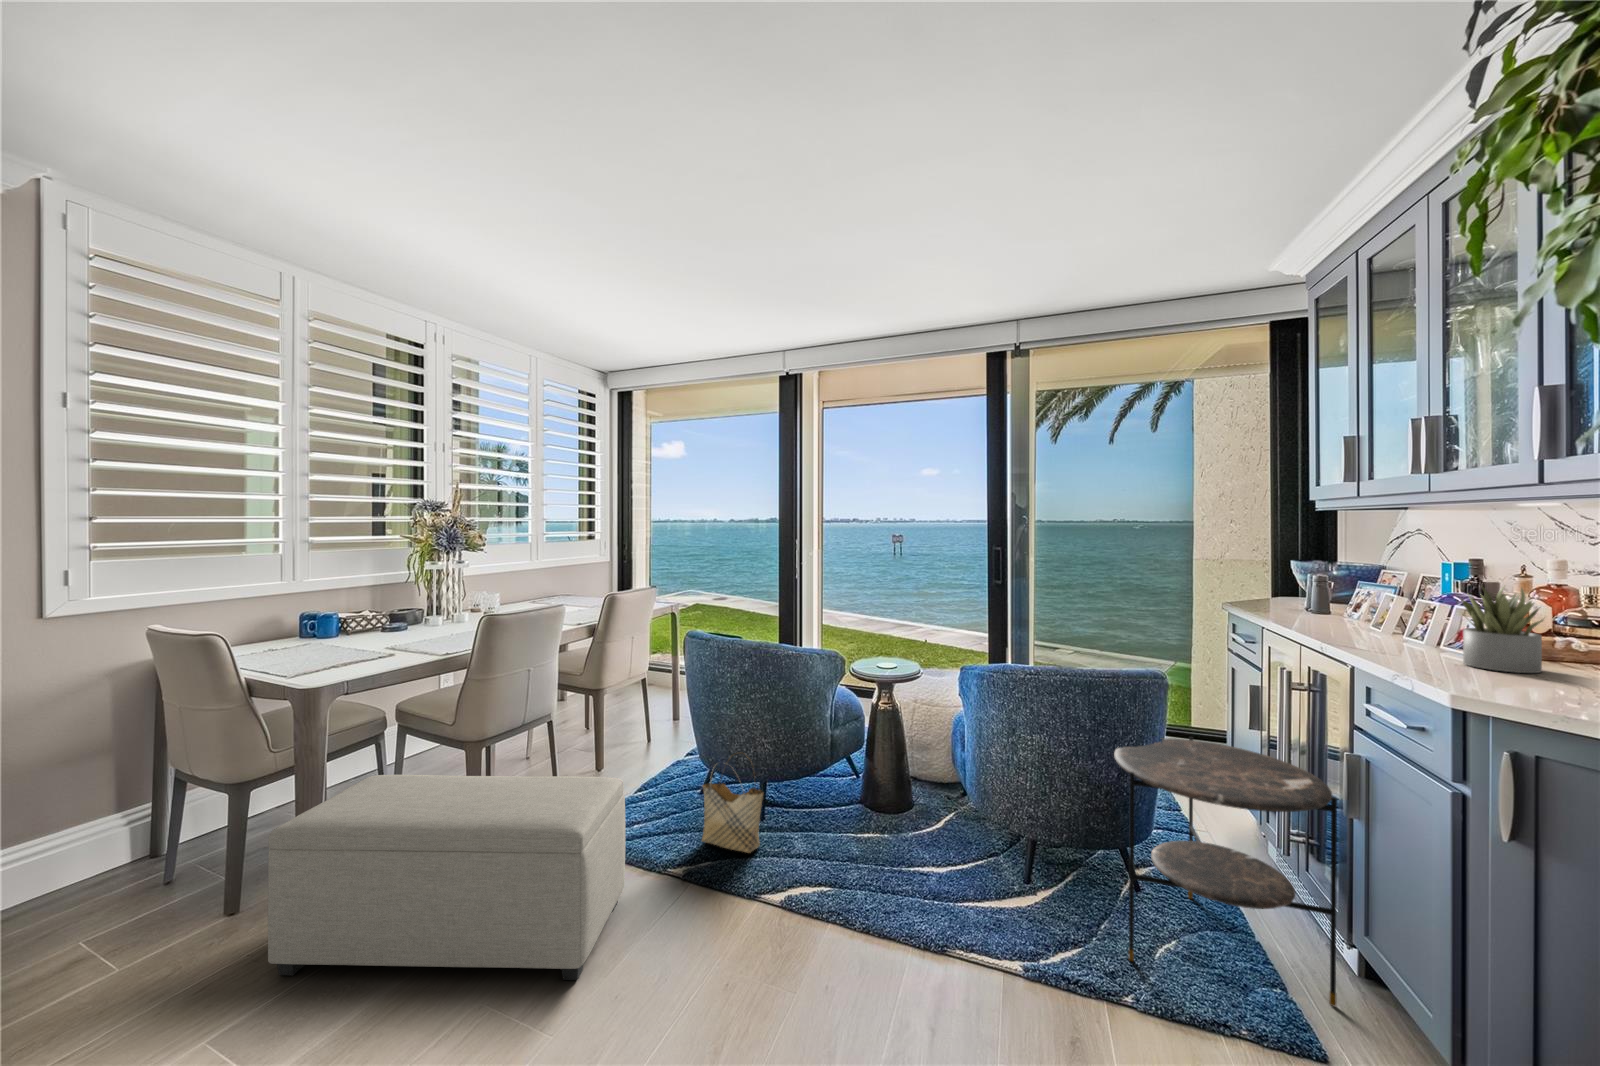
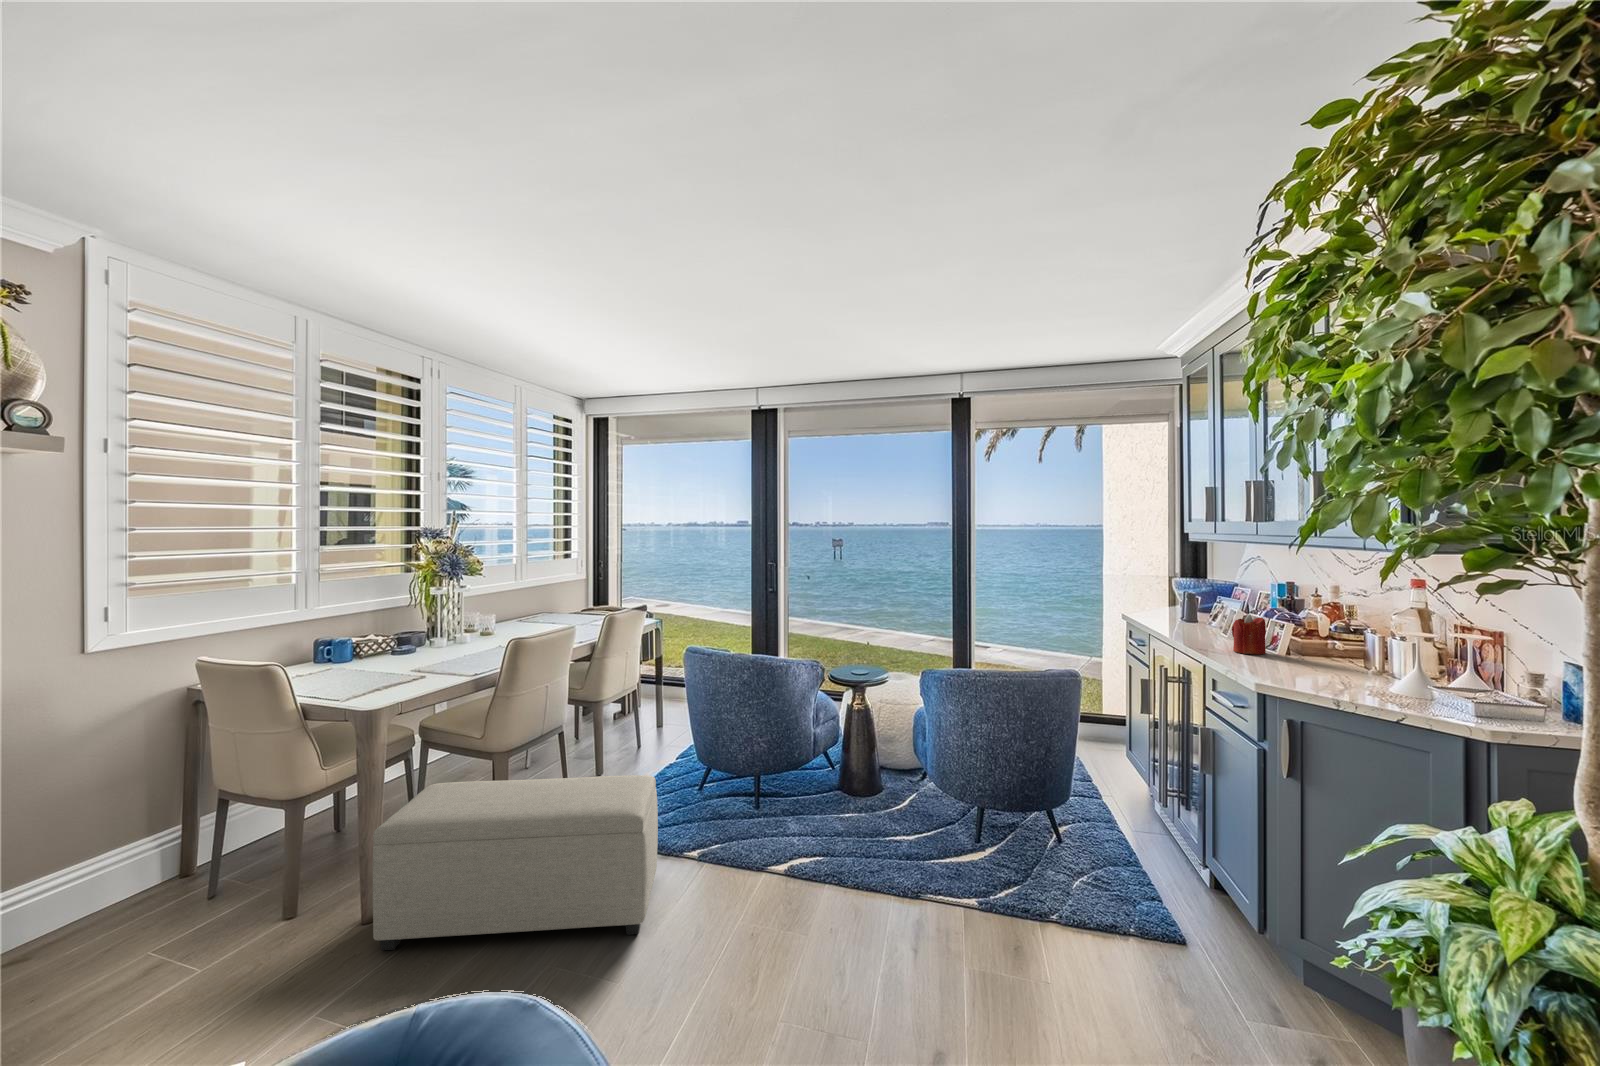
succulent plant: present [1461,587,1543,673] -> none [1267,608,1316,668]
candle: none [1392,596,1449,653] -> present [1232,614,1266,655]
side table: present [1114,737,1337,1006] -> none [1043,722,1193,906]
woven basket: present [702,752,763,853] -> none [708,752,762,835]

